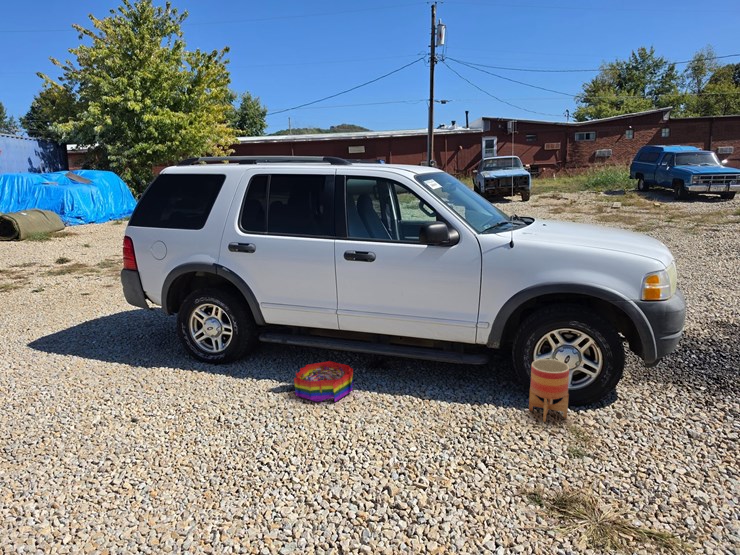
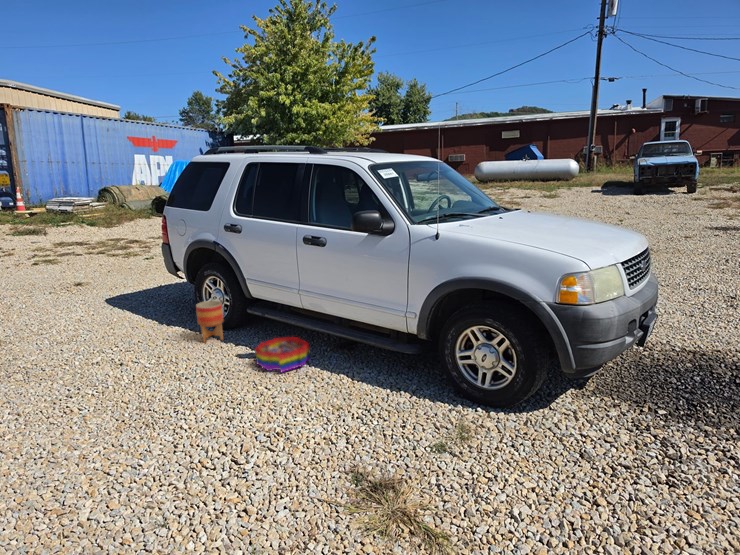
planter: present [529,359,569,422] -> present [196,301,223,343]

